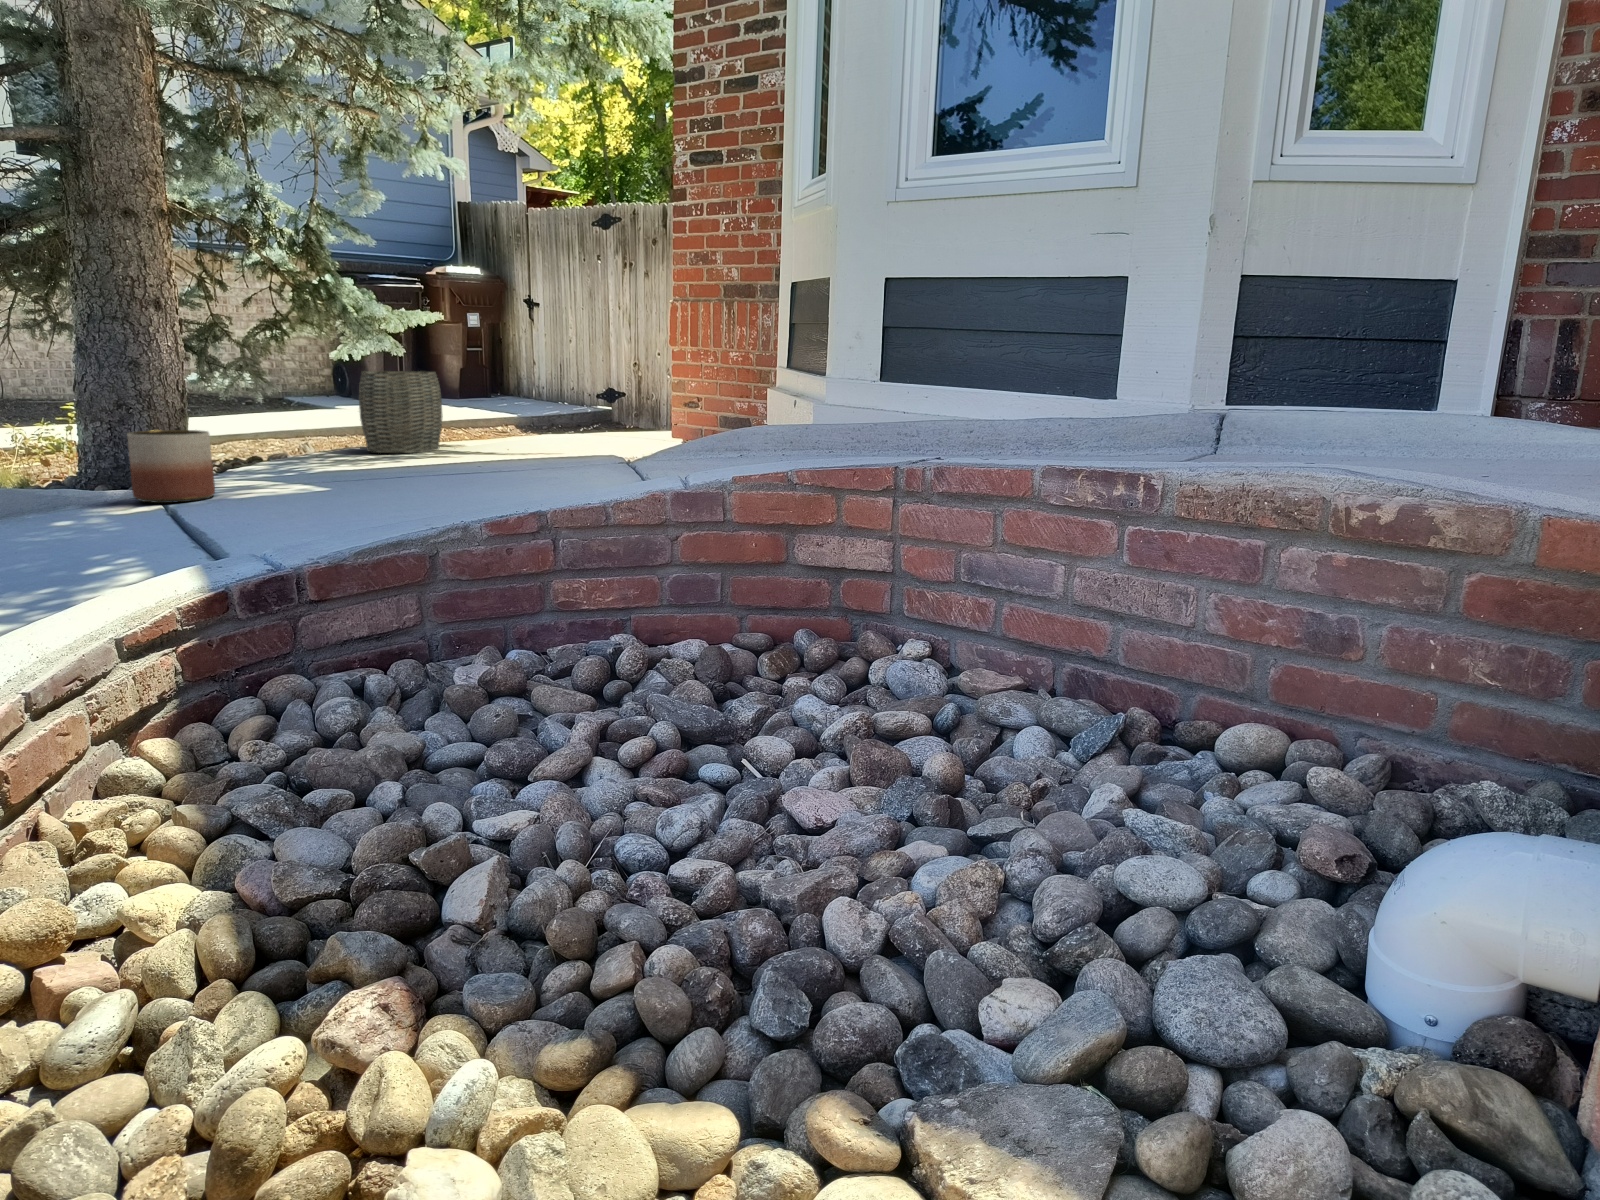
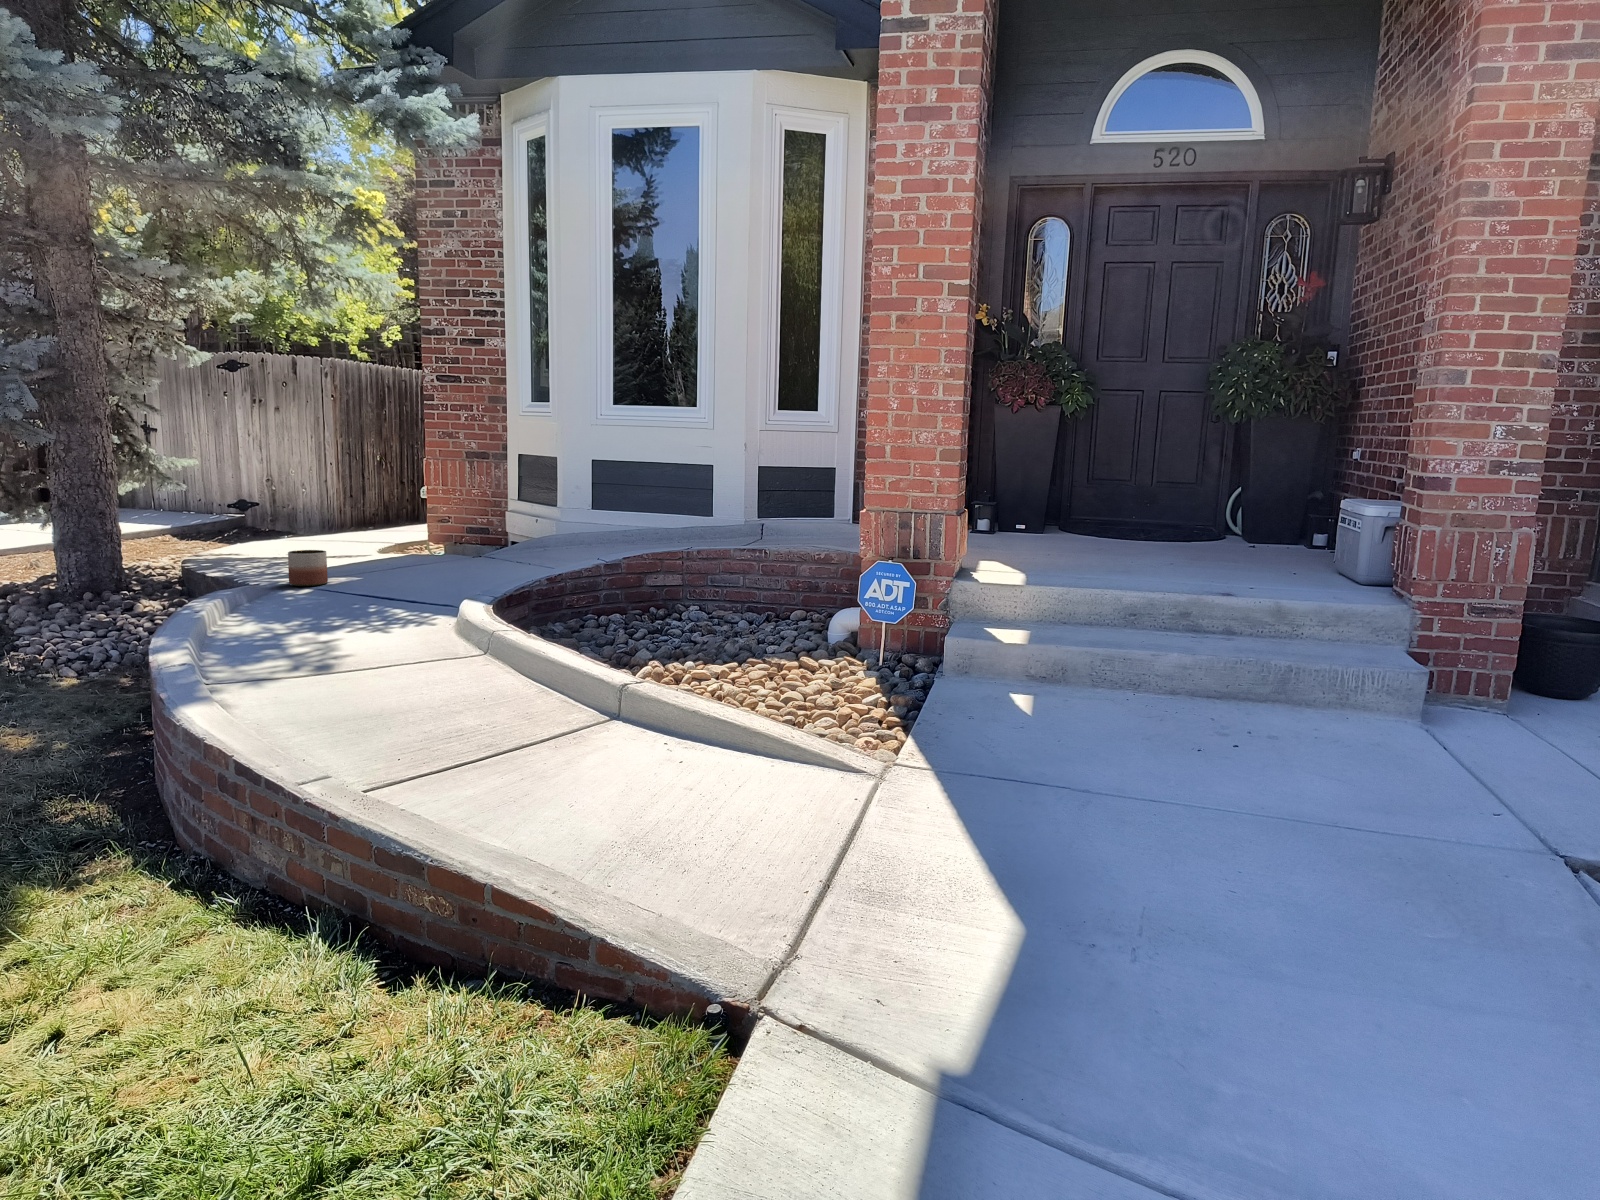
woven basket: present [359,371,443,453] -> none [295,509,344,556]

